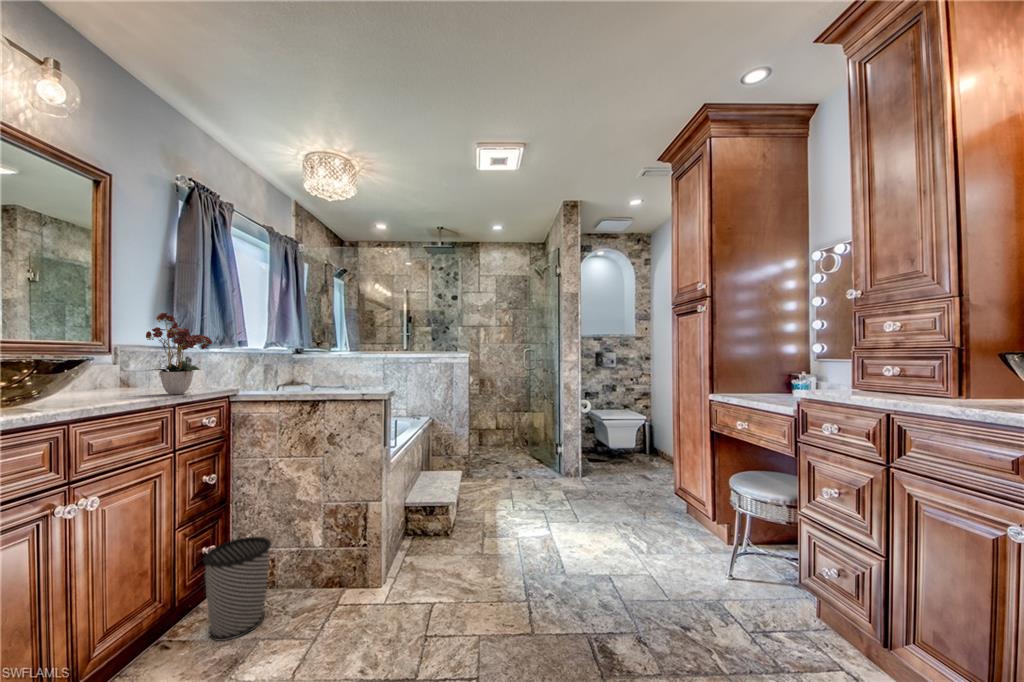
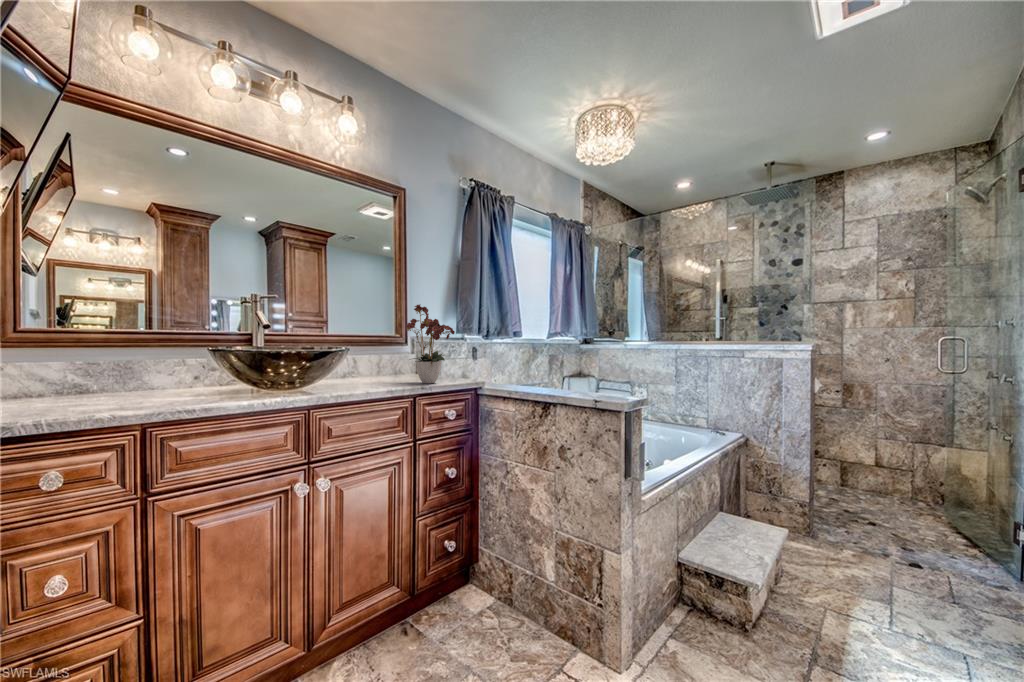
wastebasket: present [203,536,271,641] -> none [436,542,497,654]

